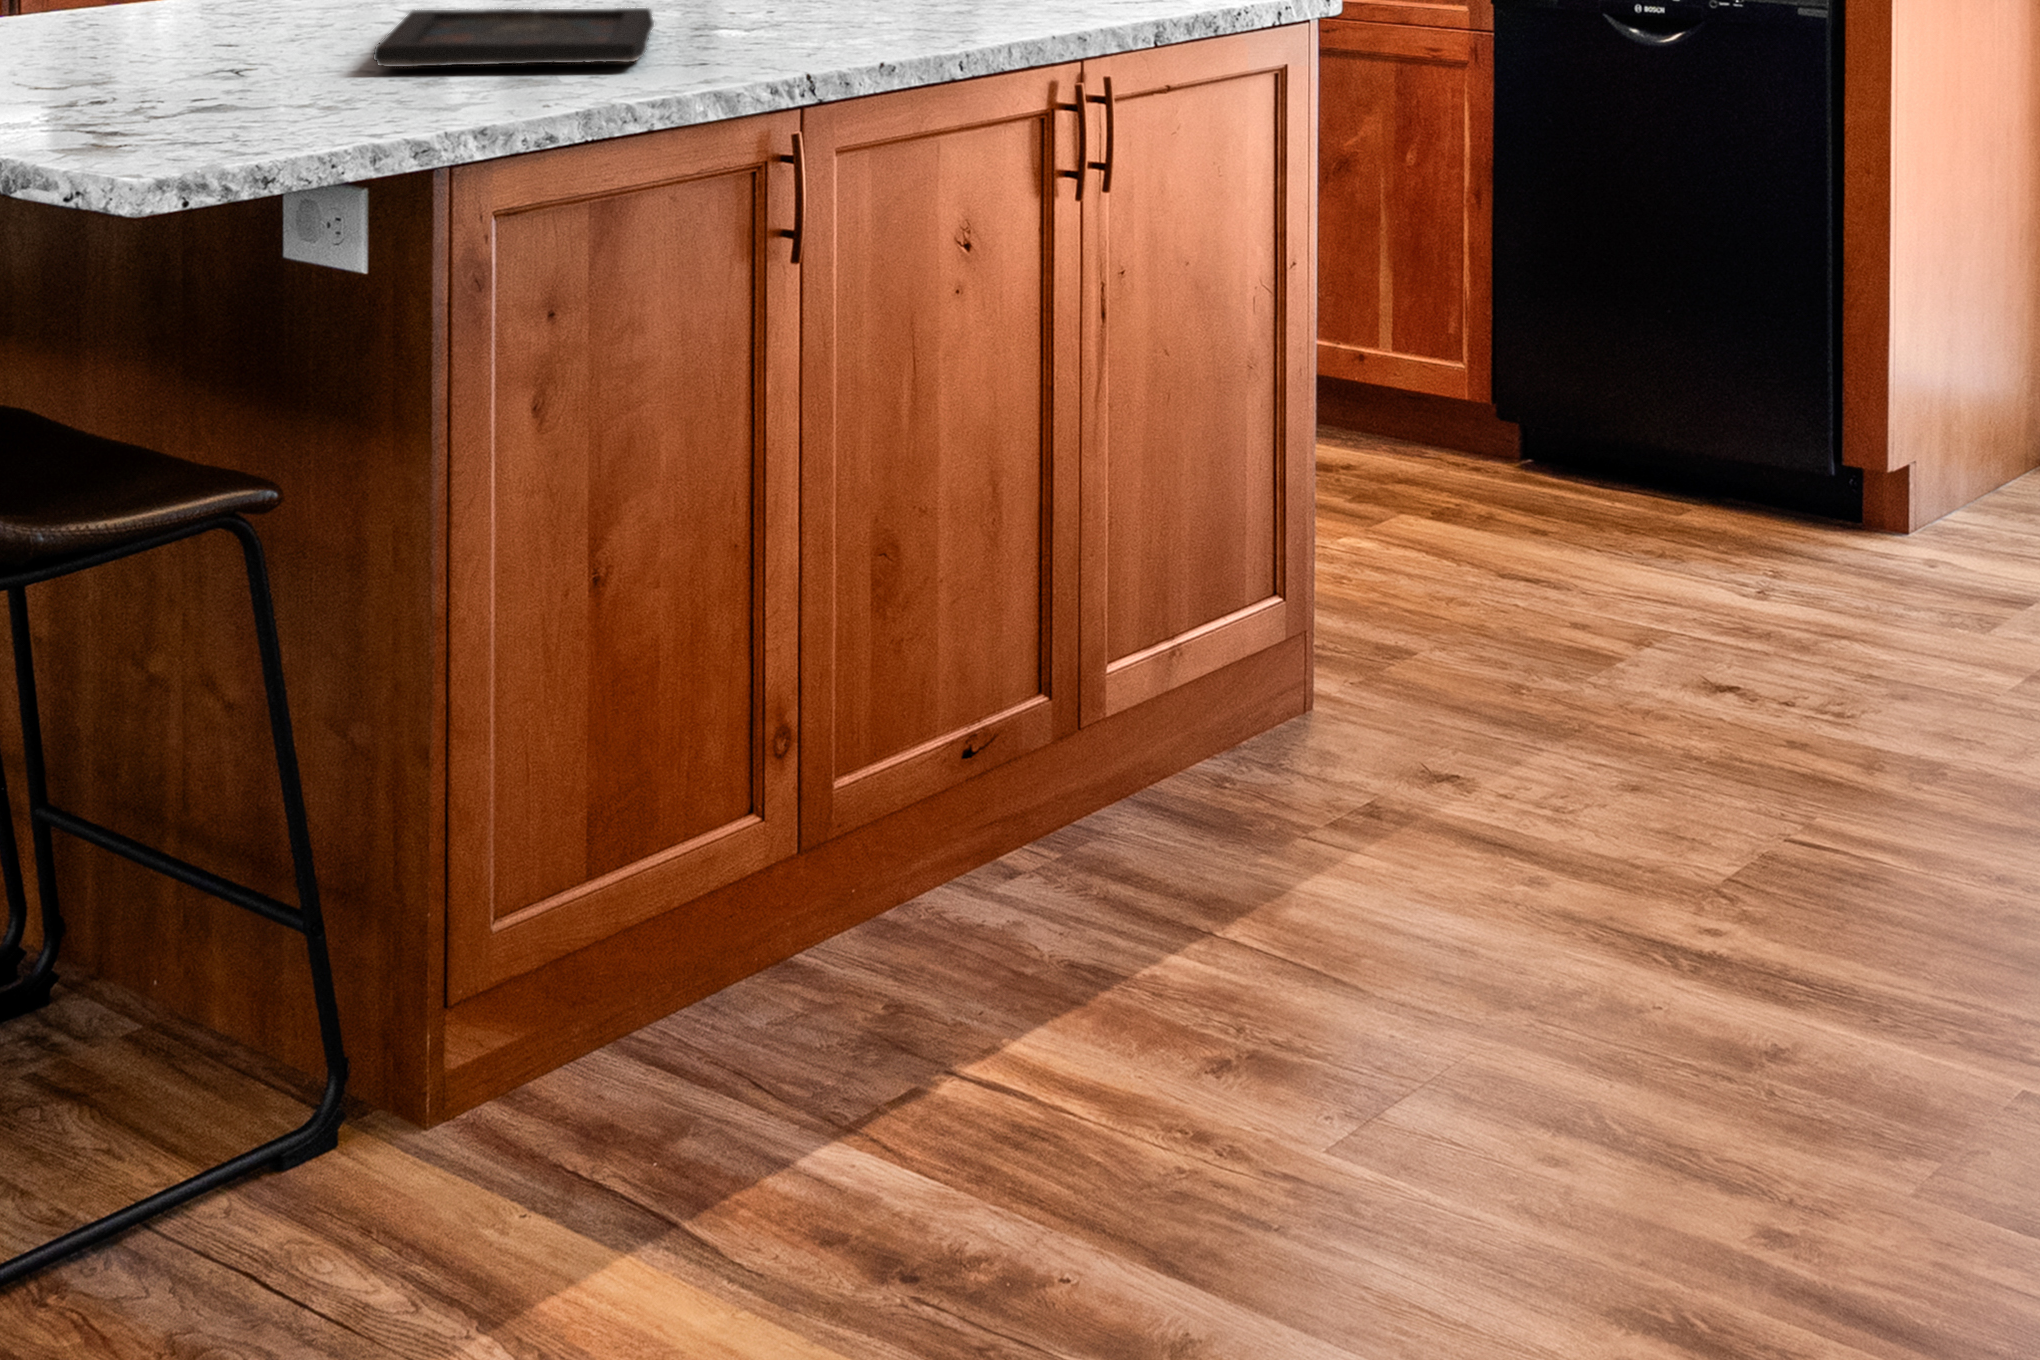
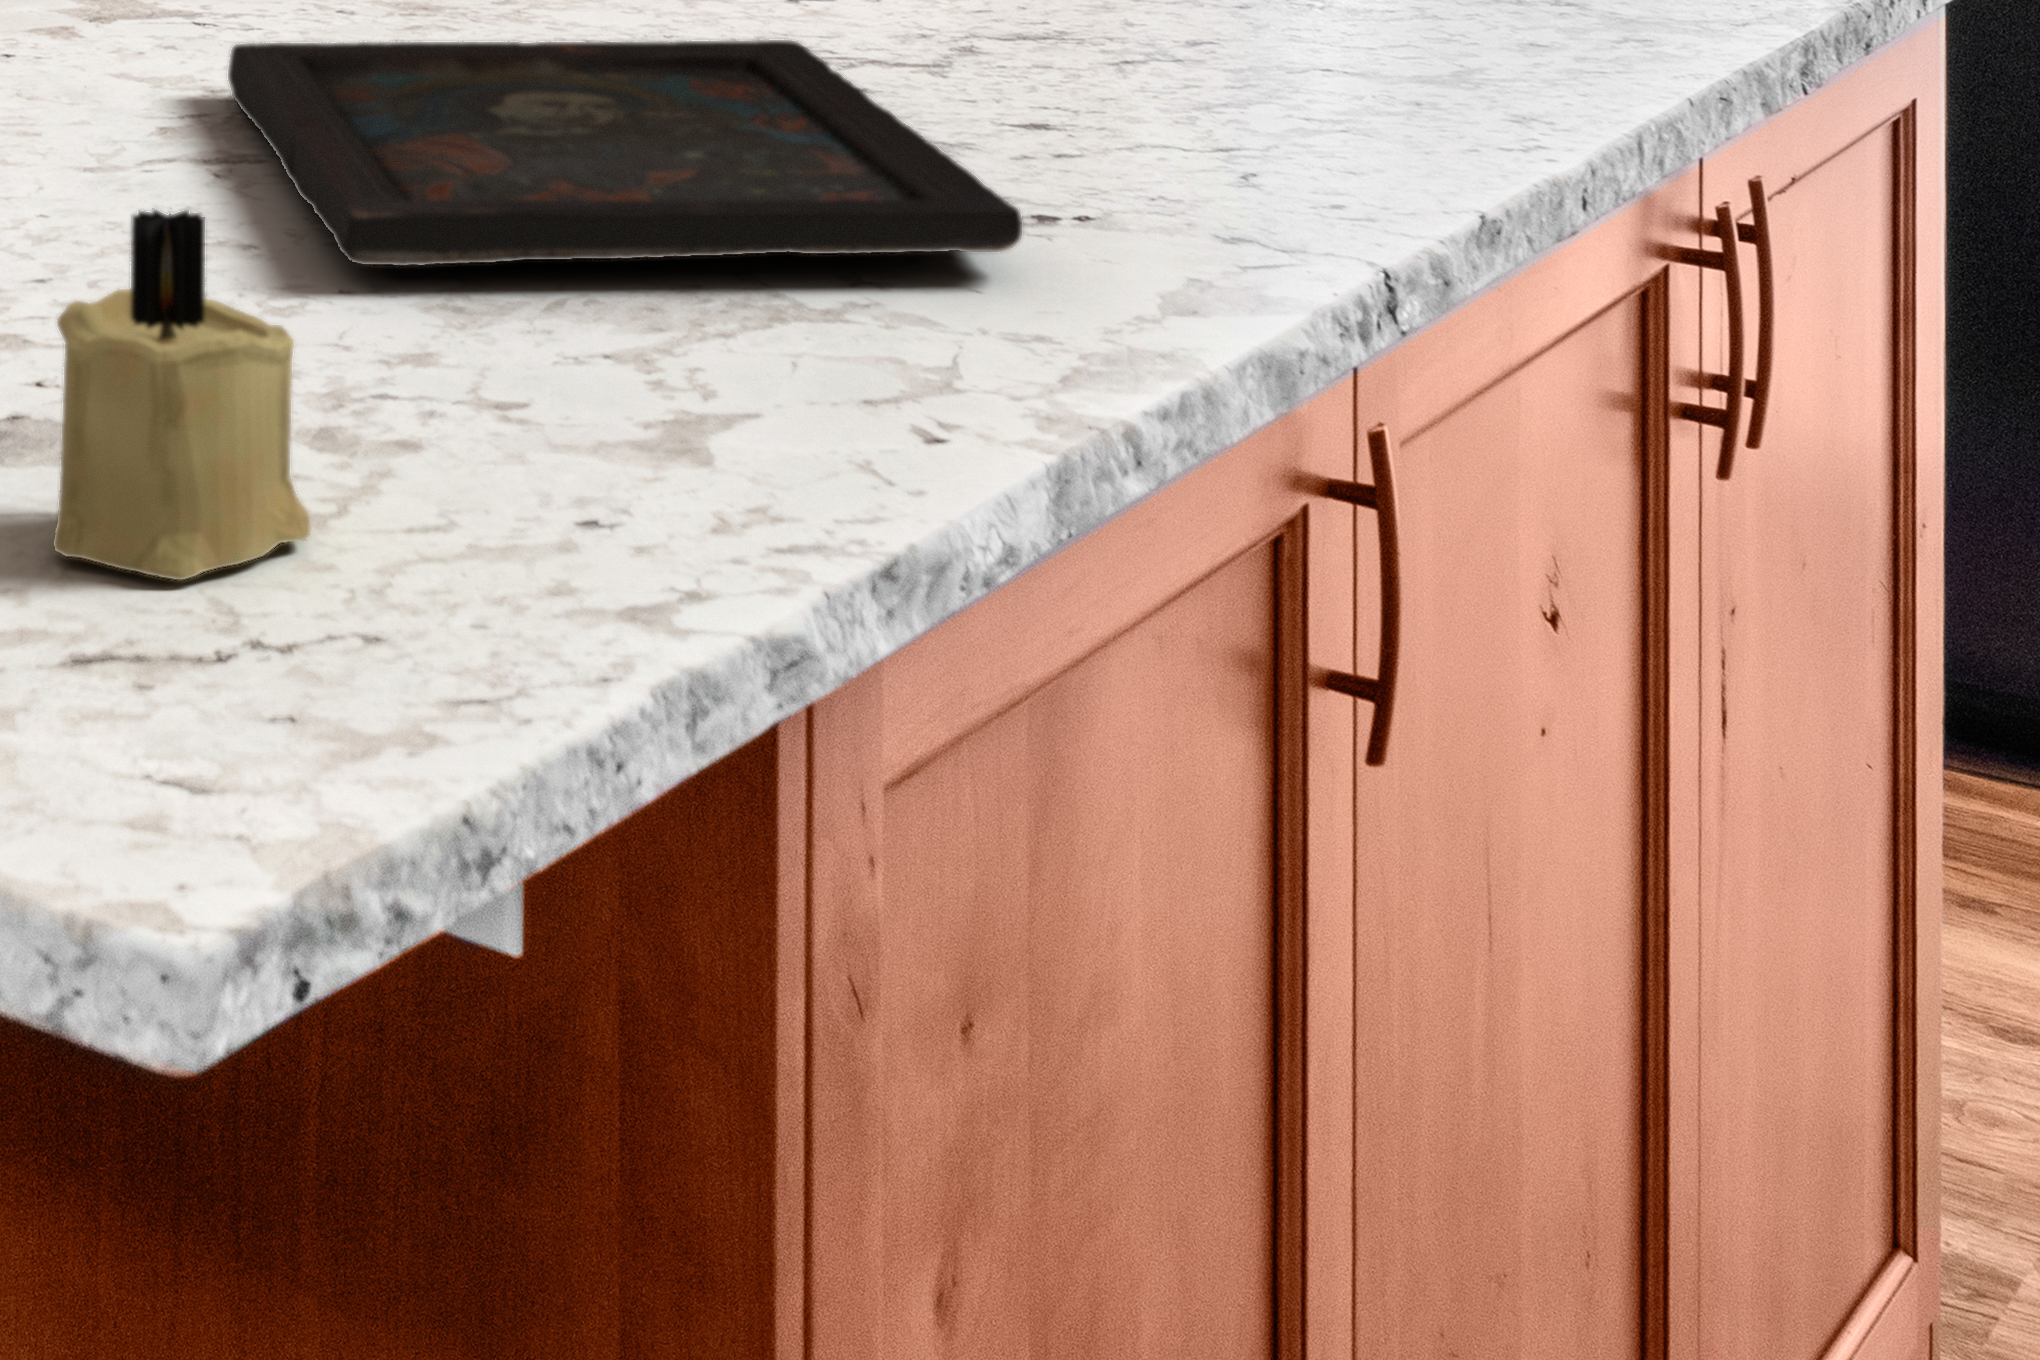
candle: none [178,8,272,127] -> present [53,210,311,581]

